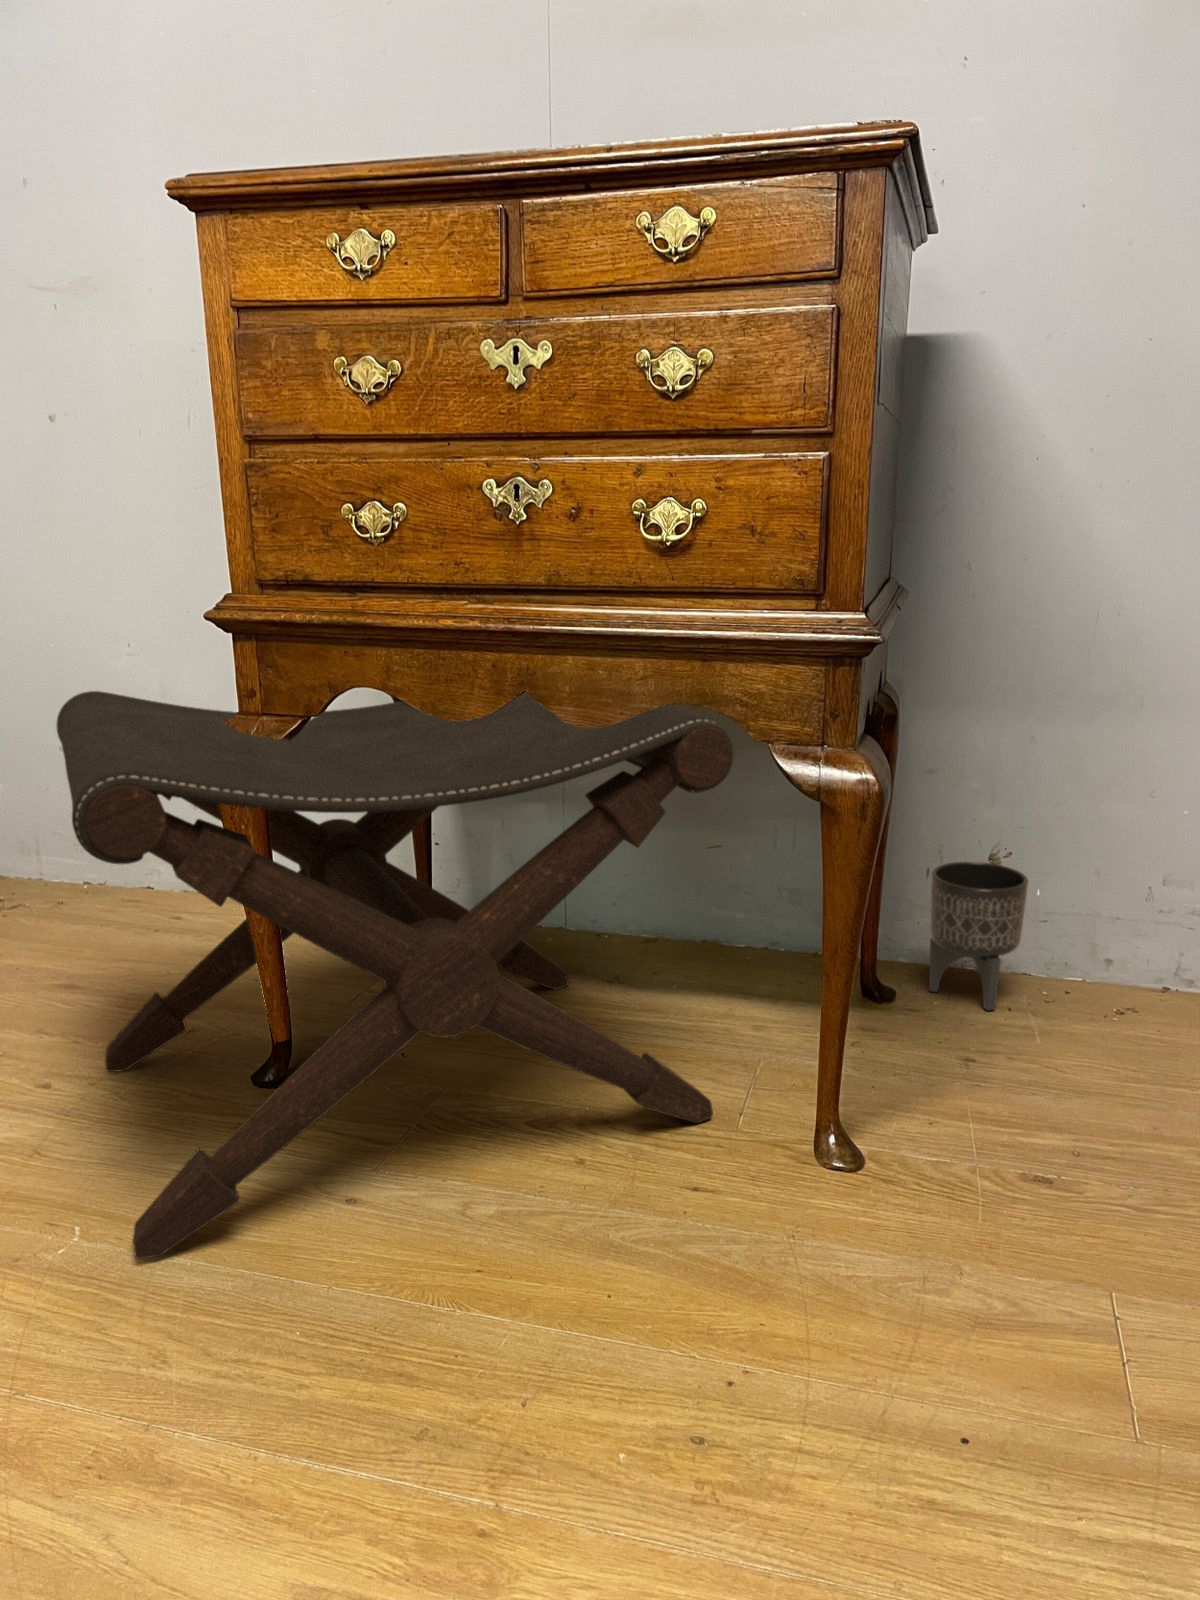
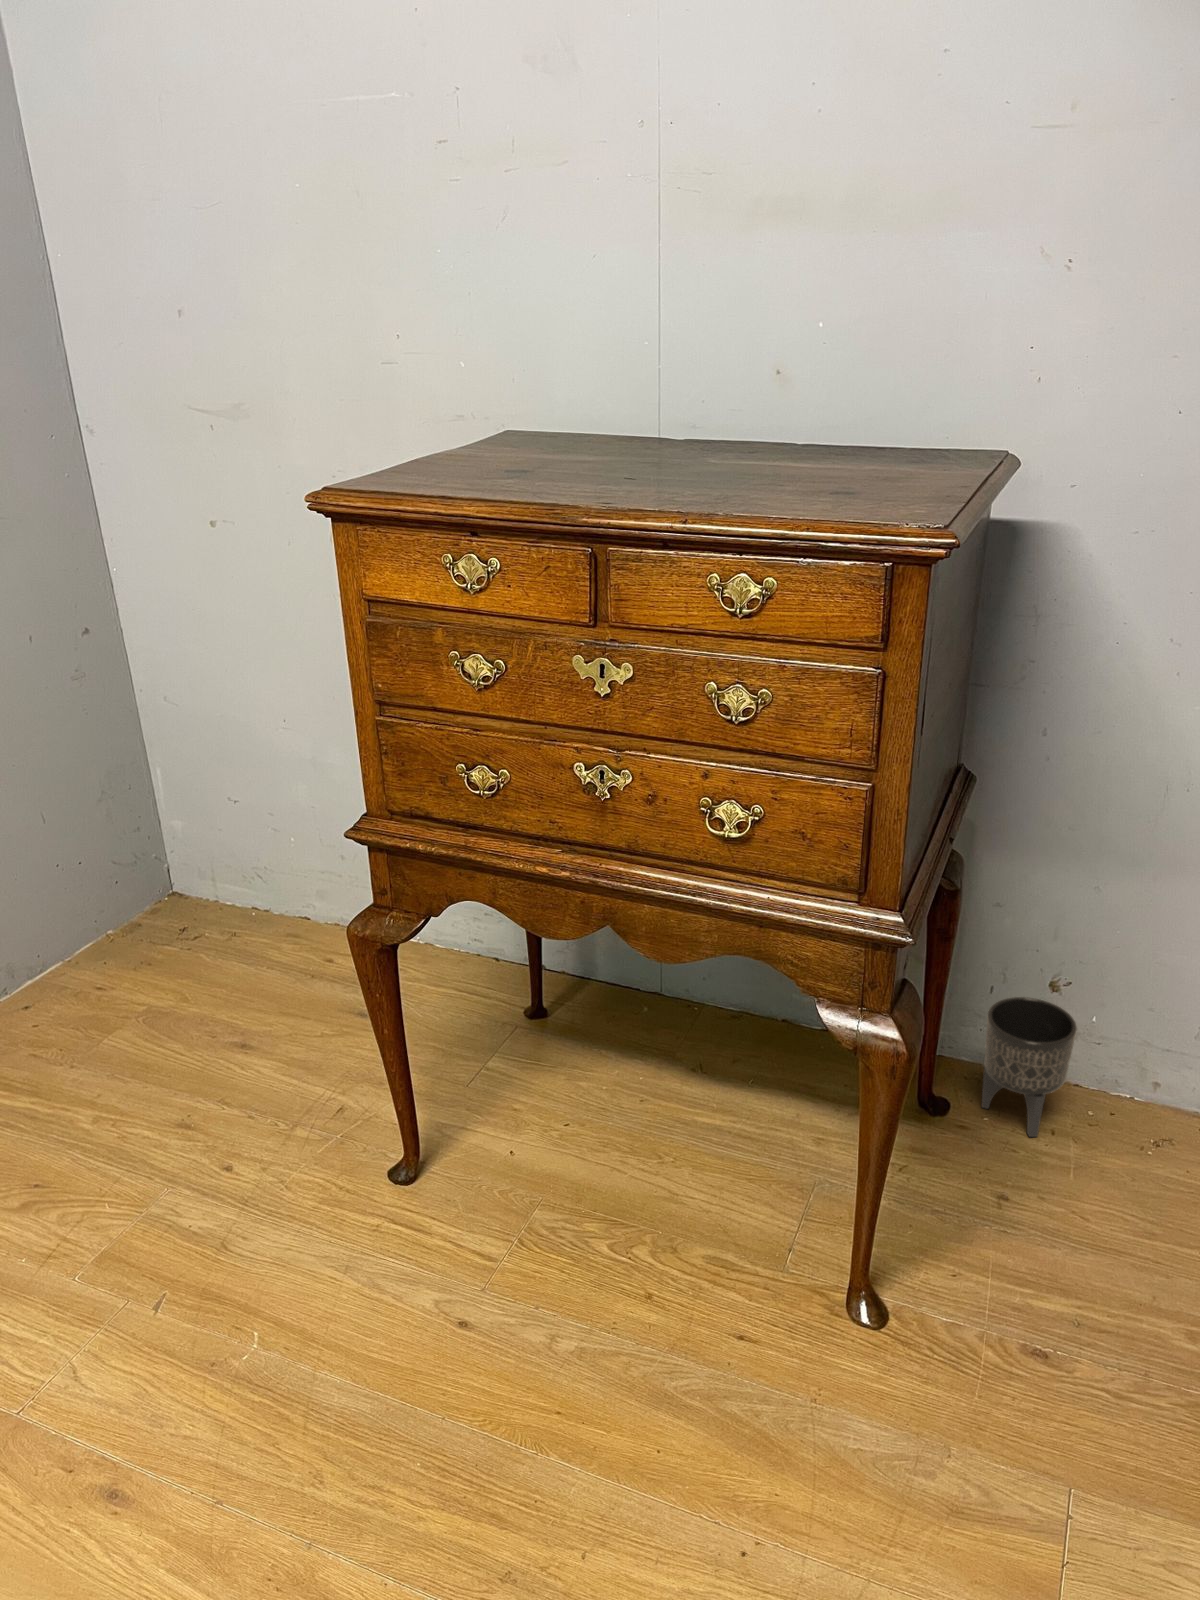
footstool: present [56,691,734,1259] -> none [228,814,788,1376]

